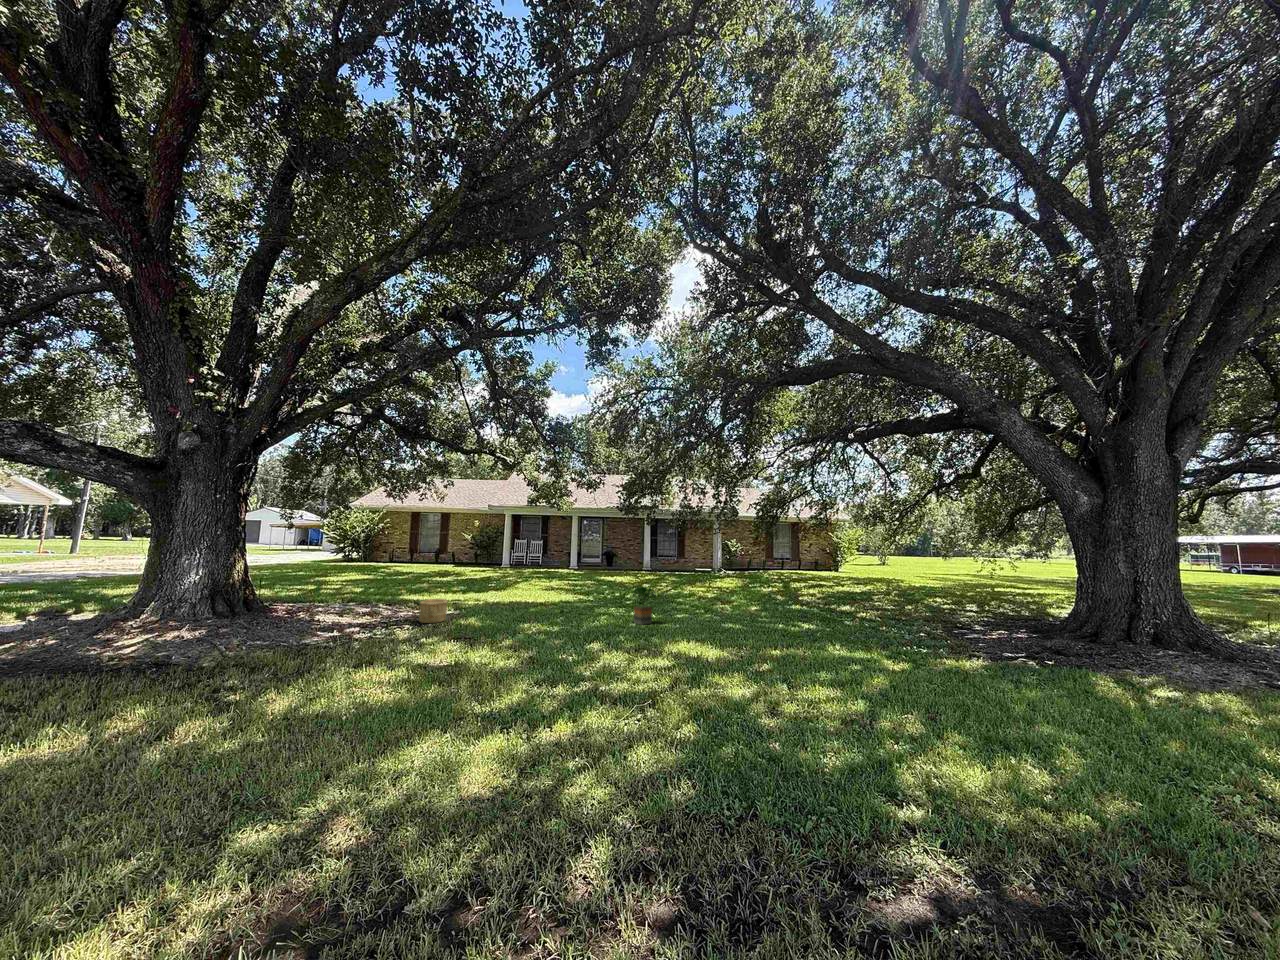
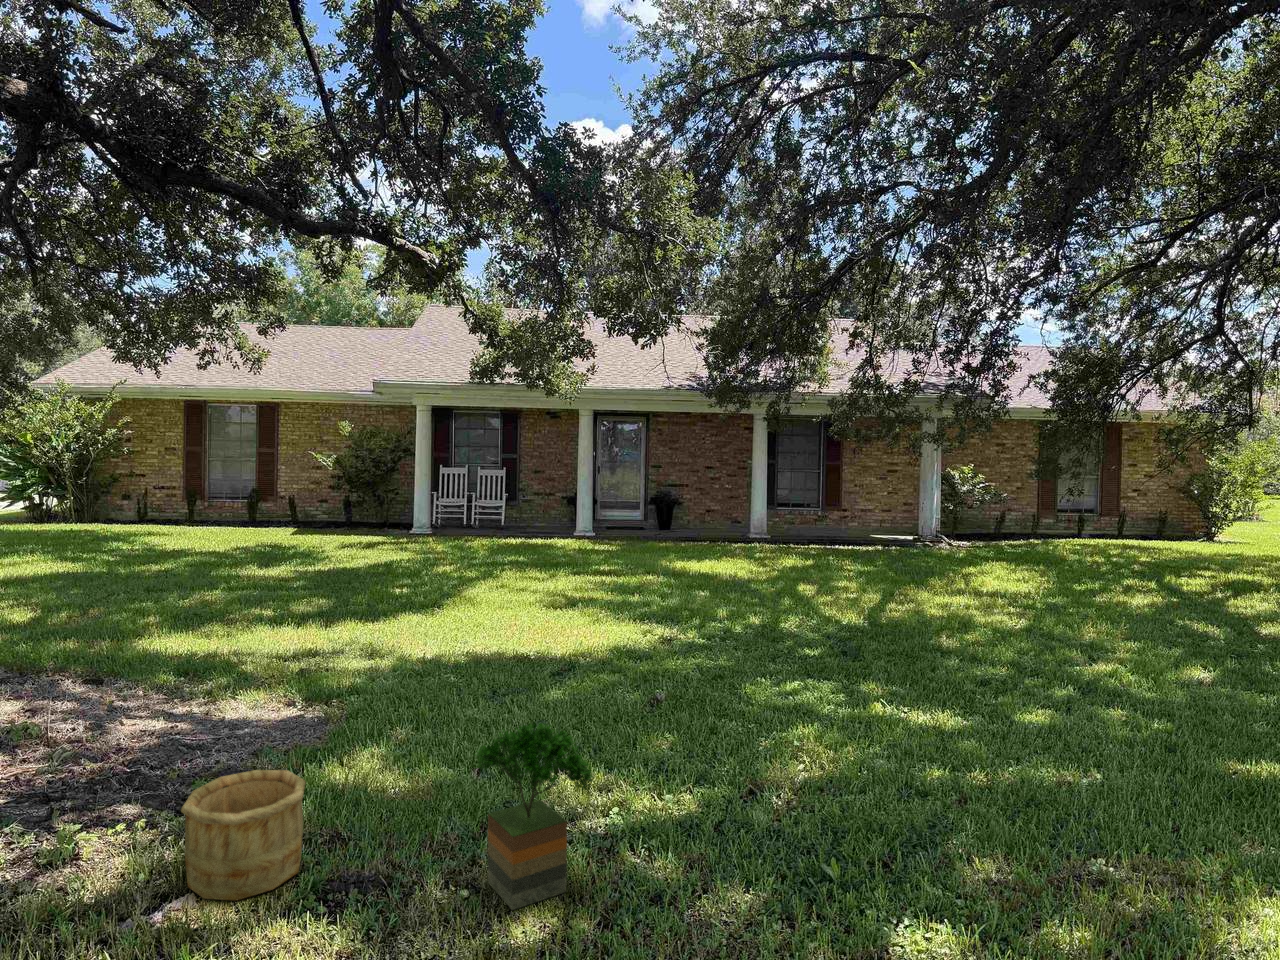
potted tree: present [632,587,657,625] -> present [476,723,594,910]

